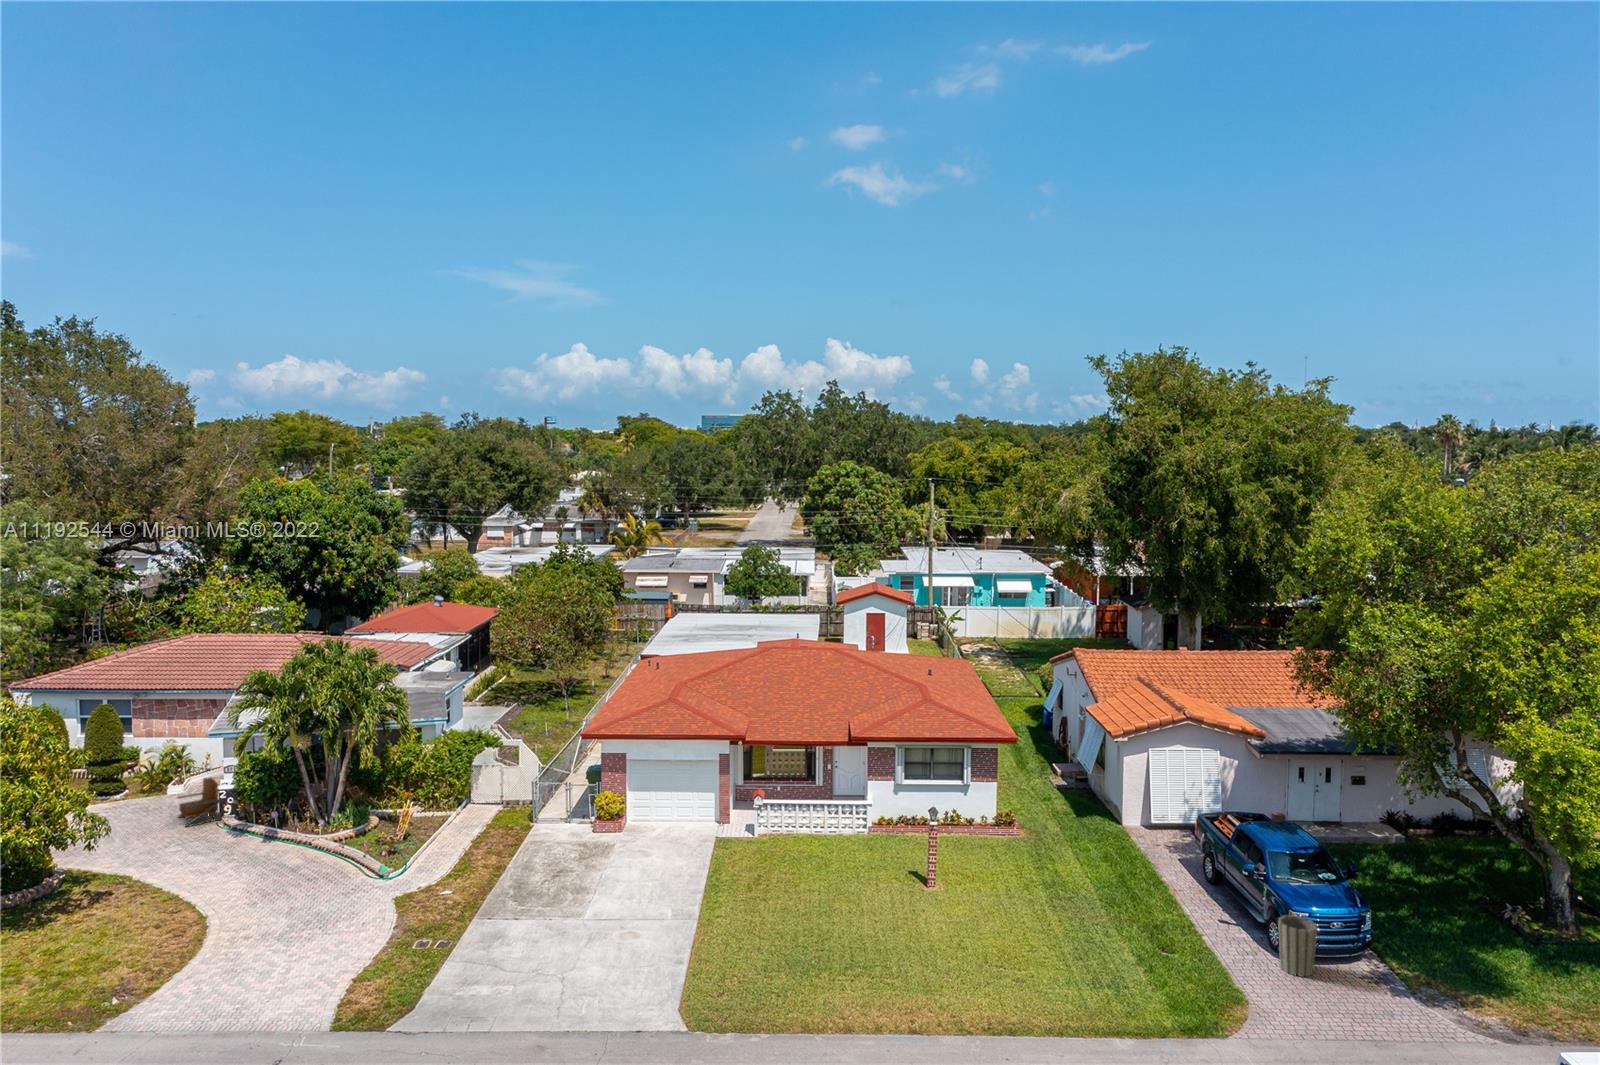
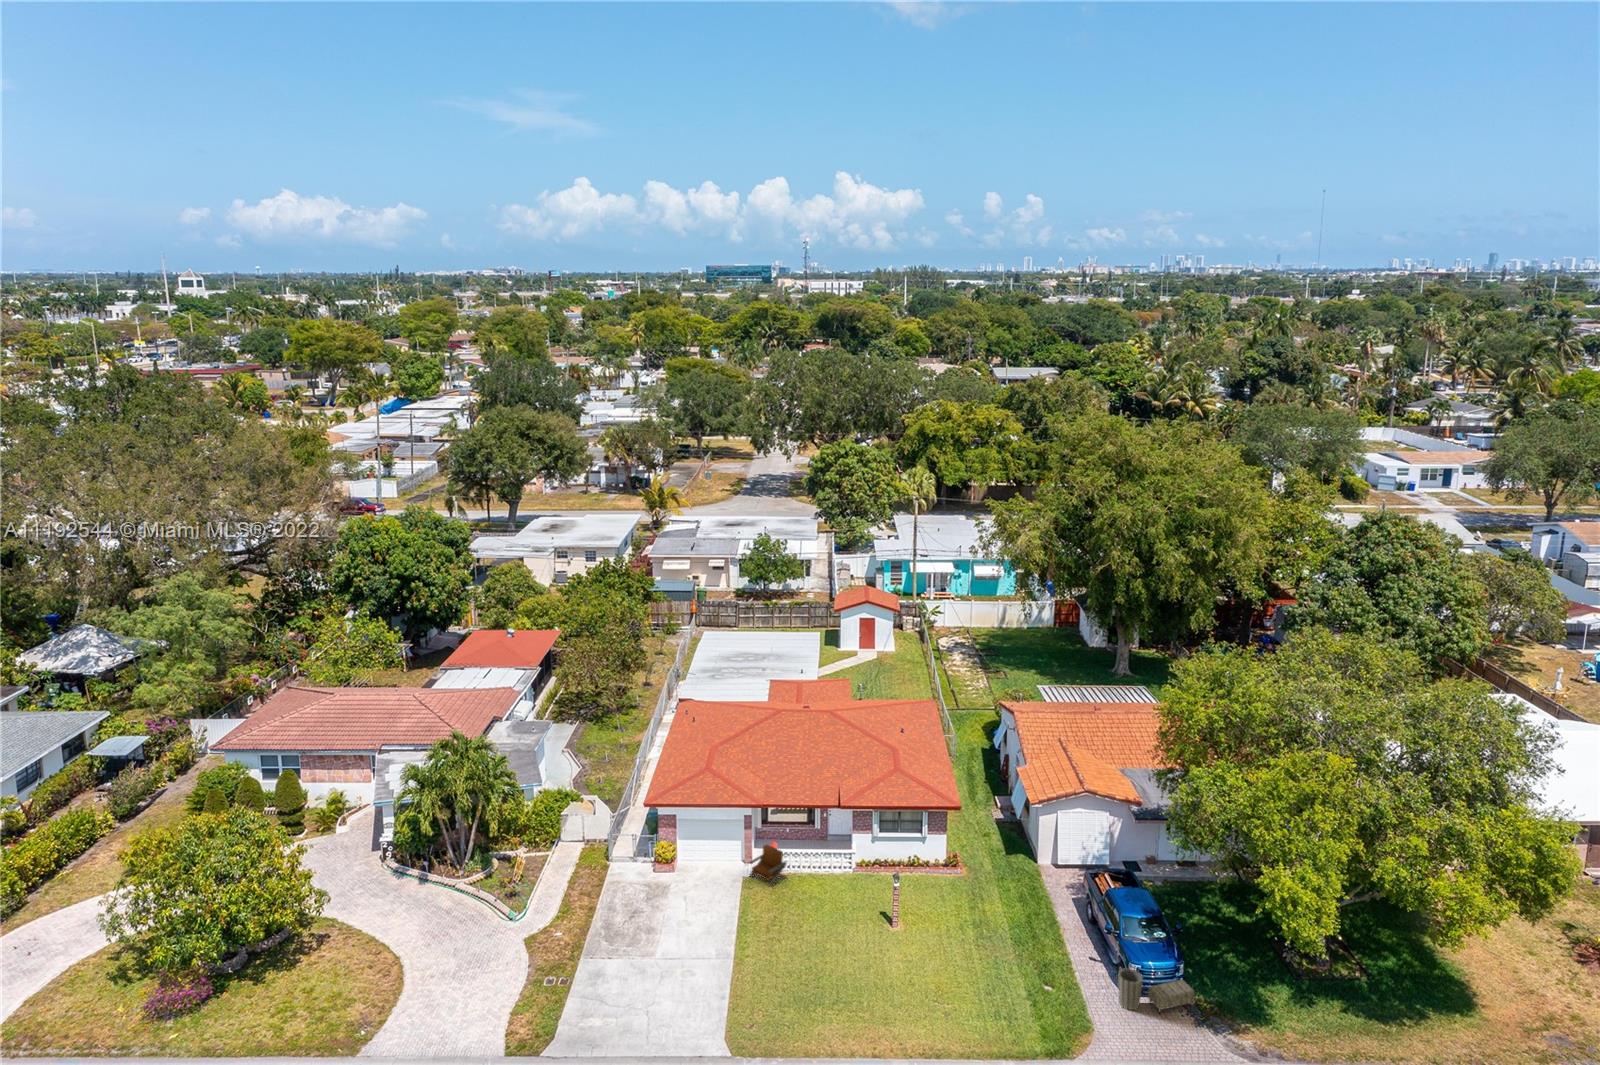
lounge chair: present [178,778,223,827] -> present [749,845,787,887]
bench: none [1325,934,1397,982] -> present [1148,980,1194,1013]

